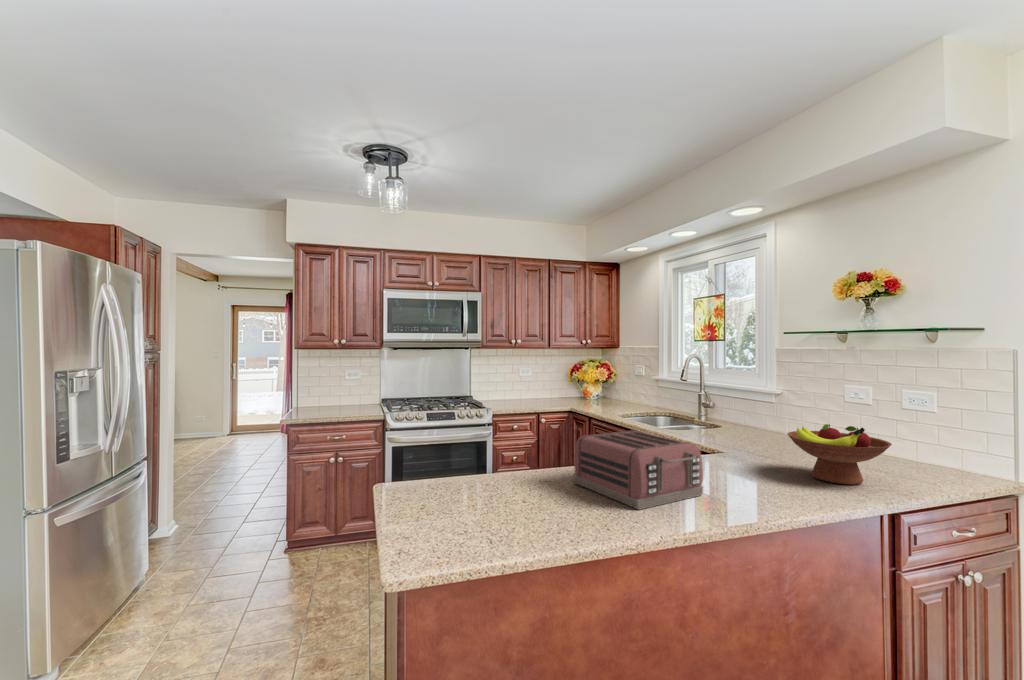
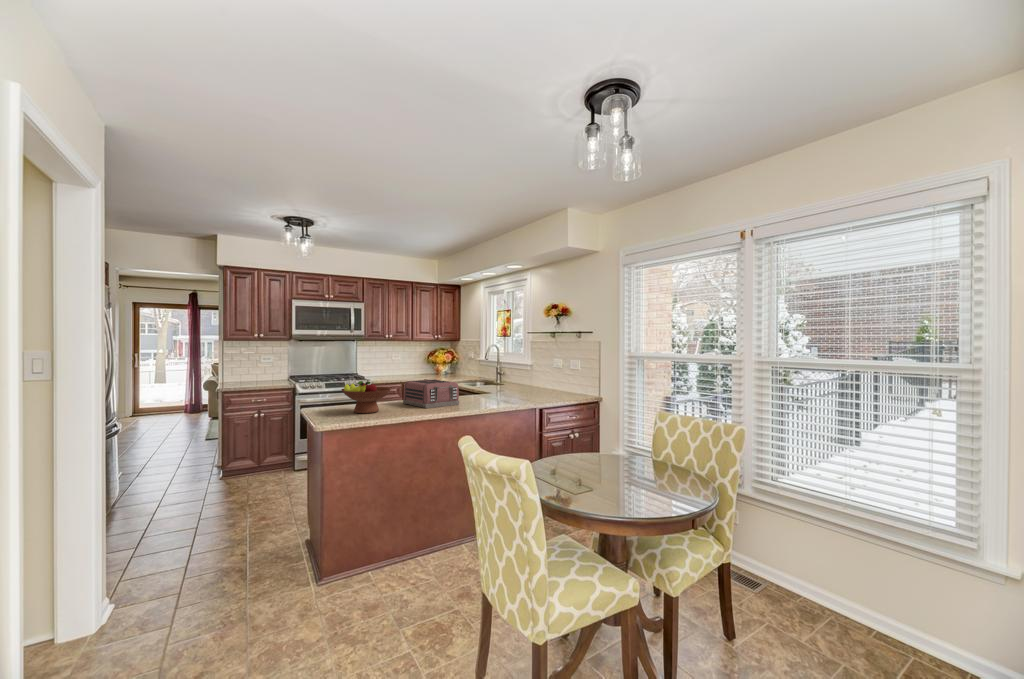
fruit bowl: present [788,424,892,485] -> present [341,381,391,413]

